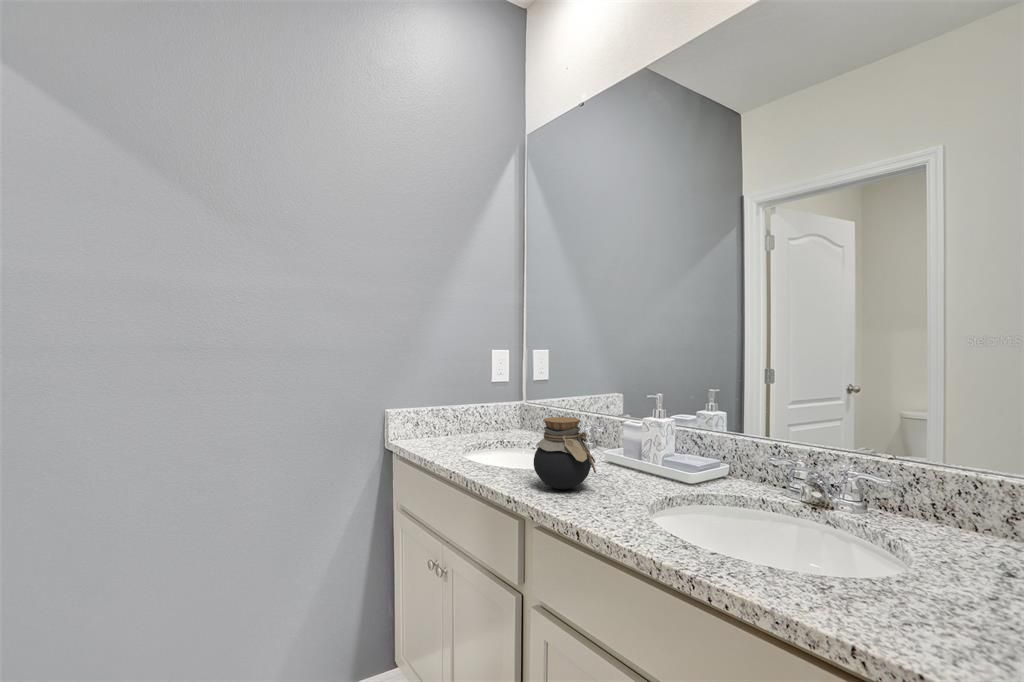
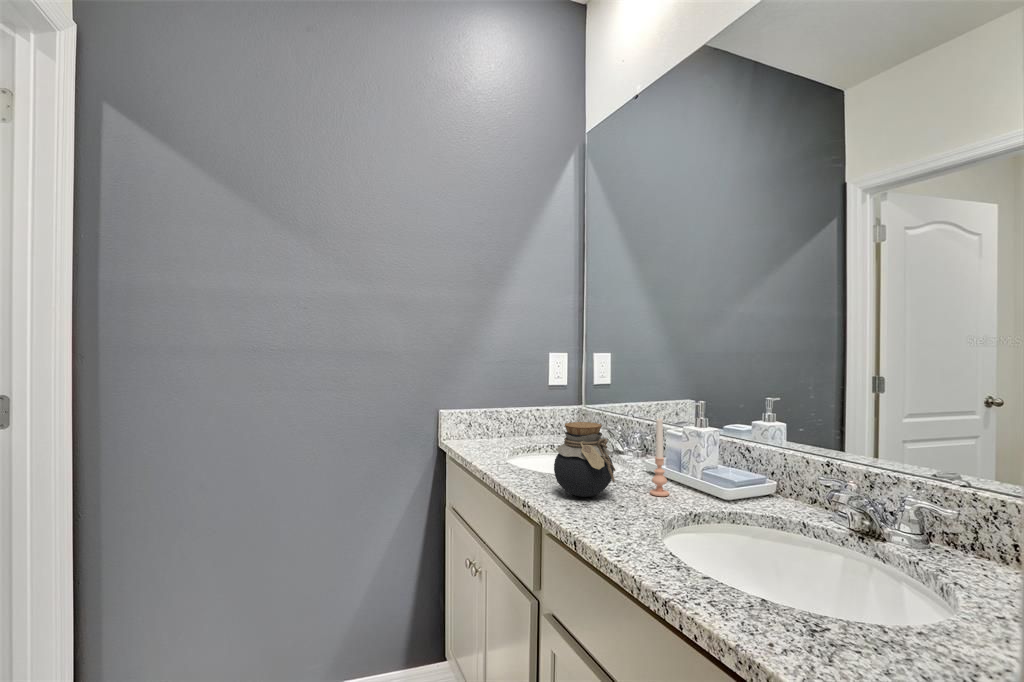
candle: none [621,410,639,484] -> present [650,418,669,496]

